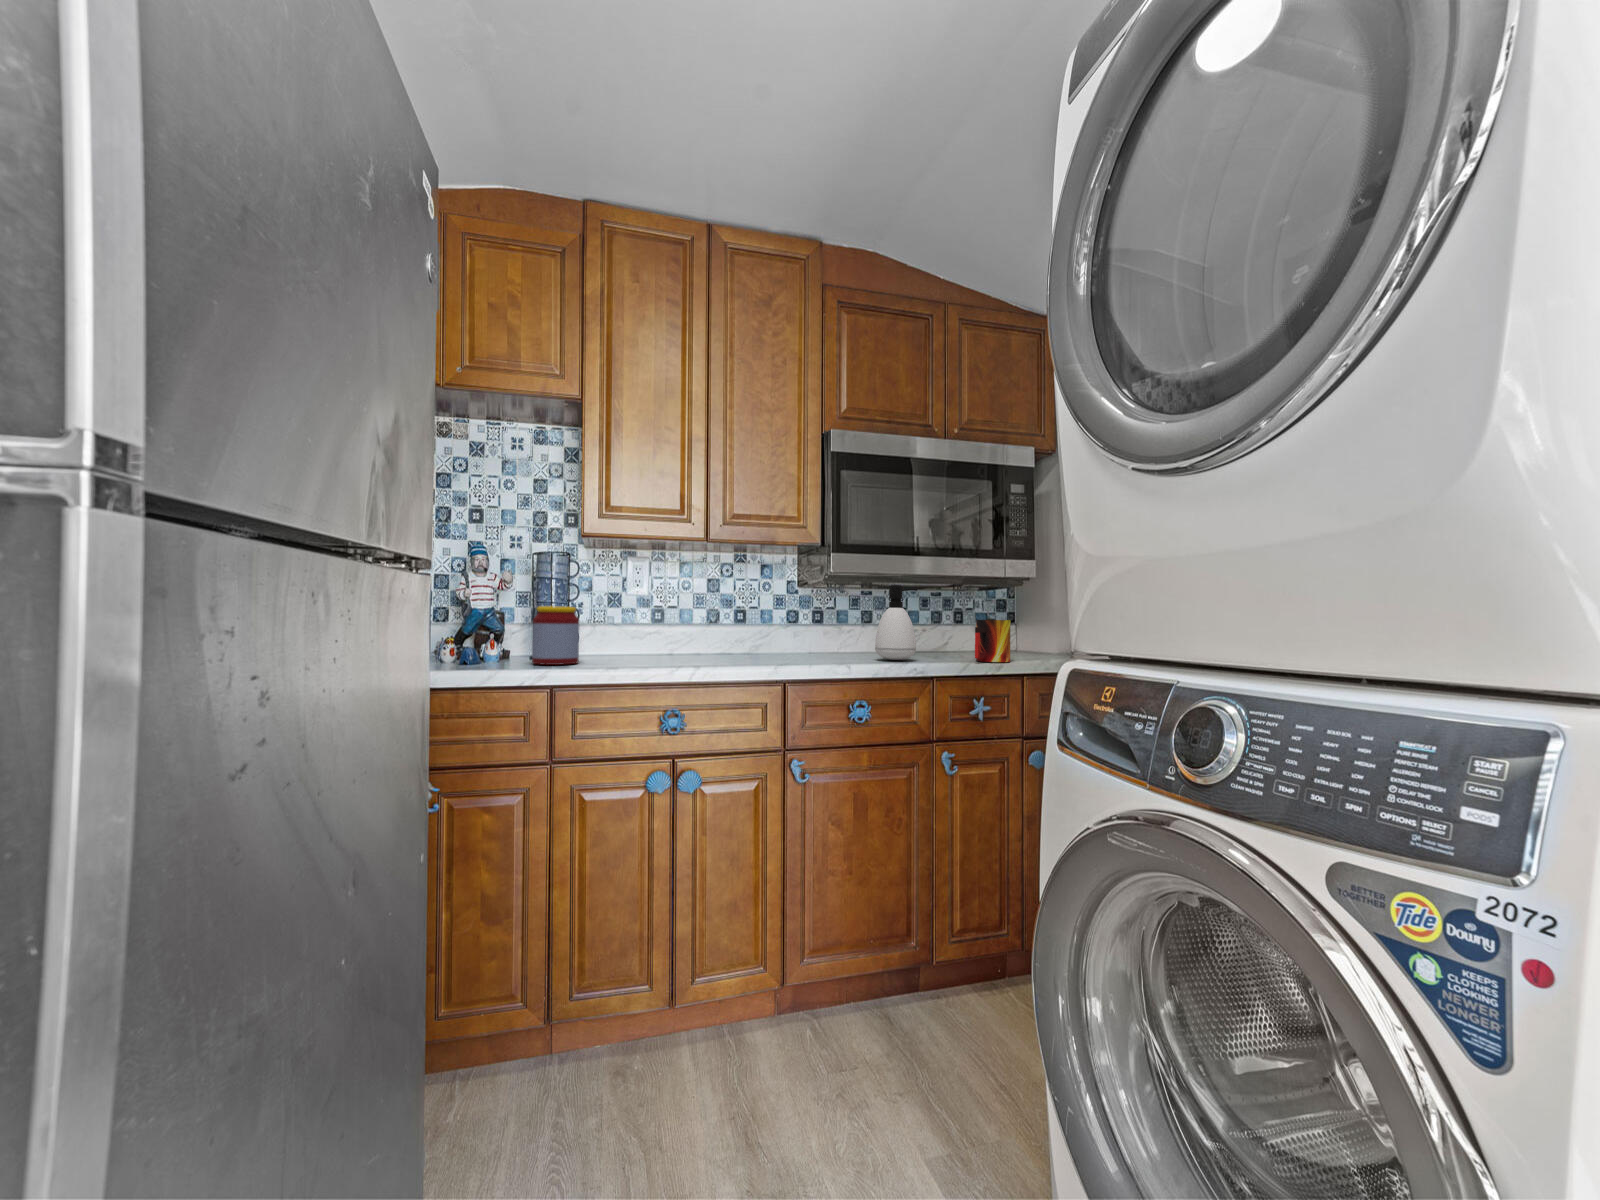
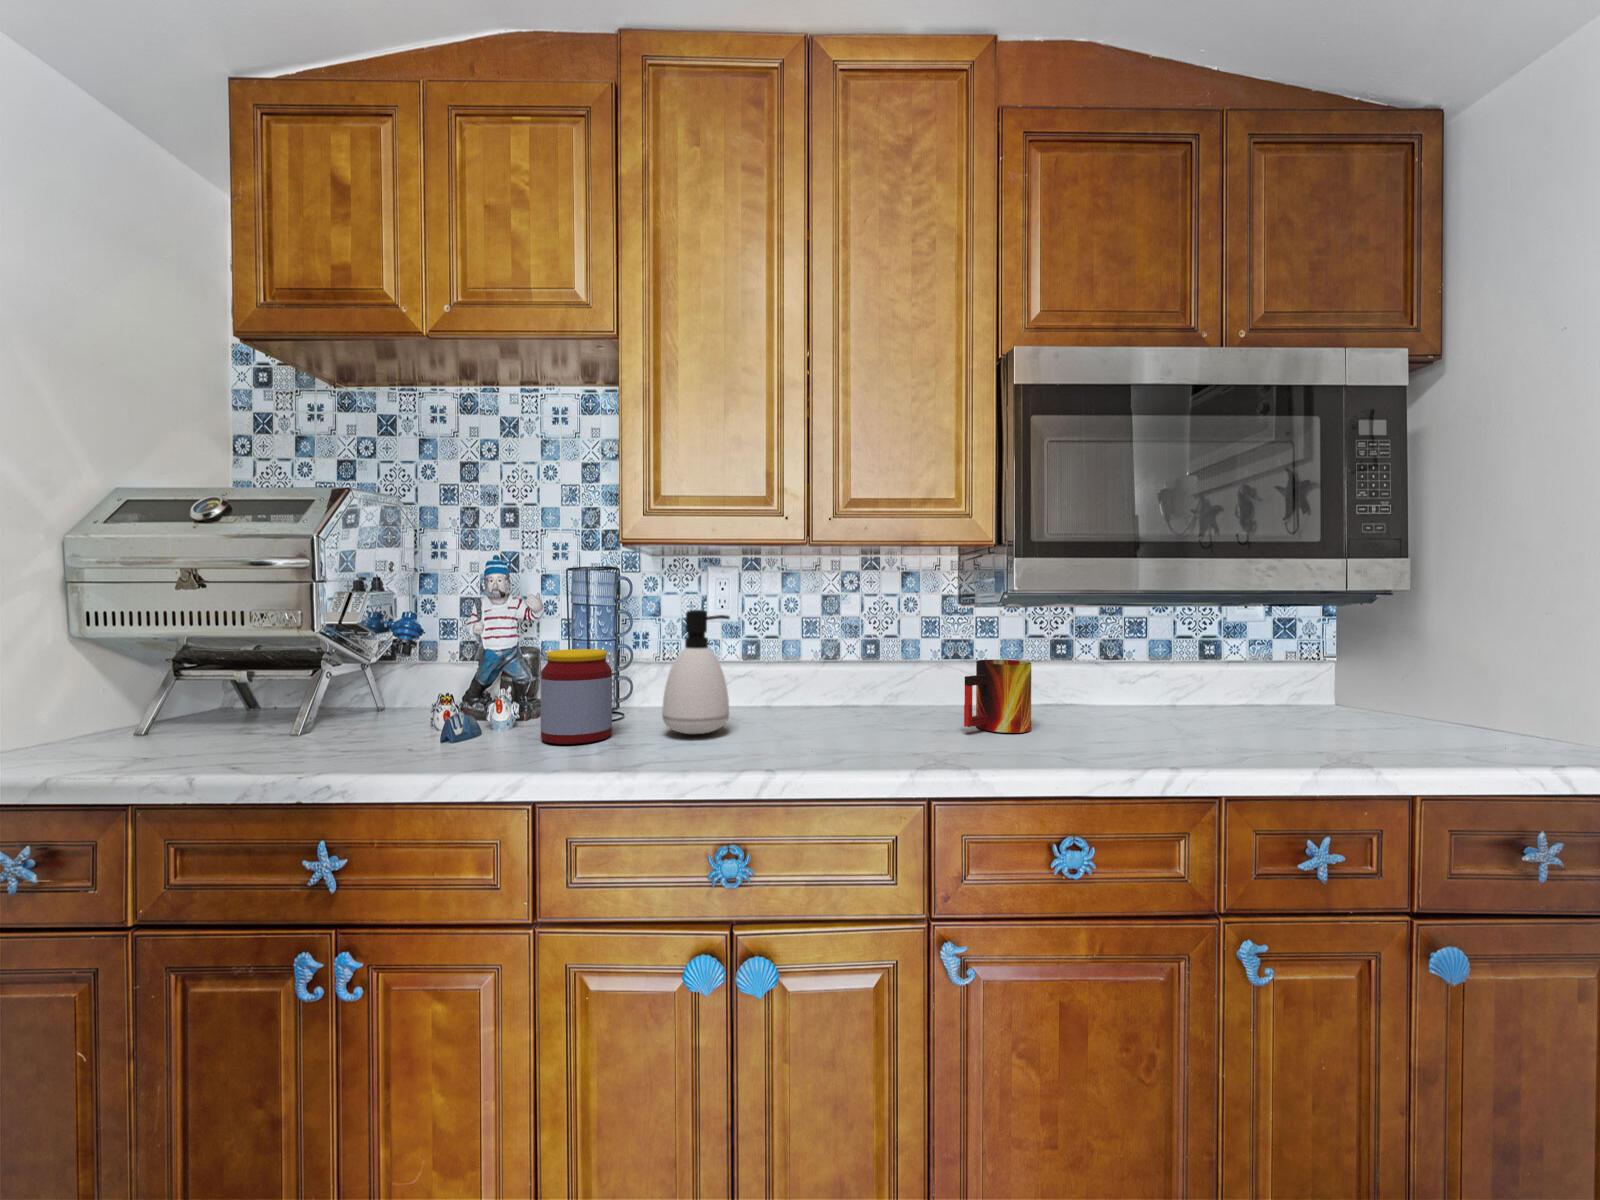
soap dispenser: present [875,585,918,660] -> present [662,610,730,734]
mug: present [975,620,1011,662] -> present [964,660,1031,733]

